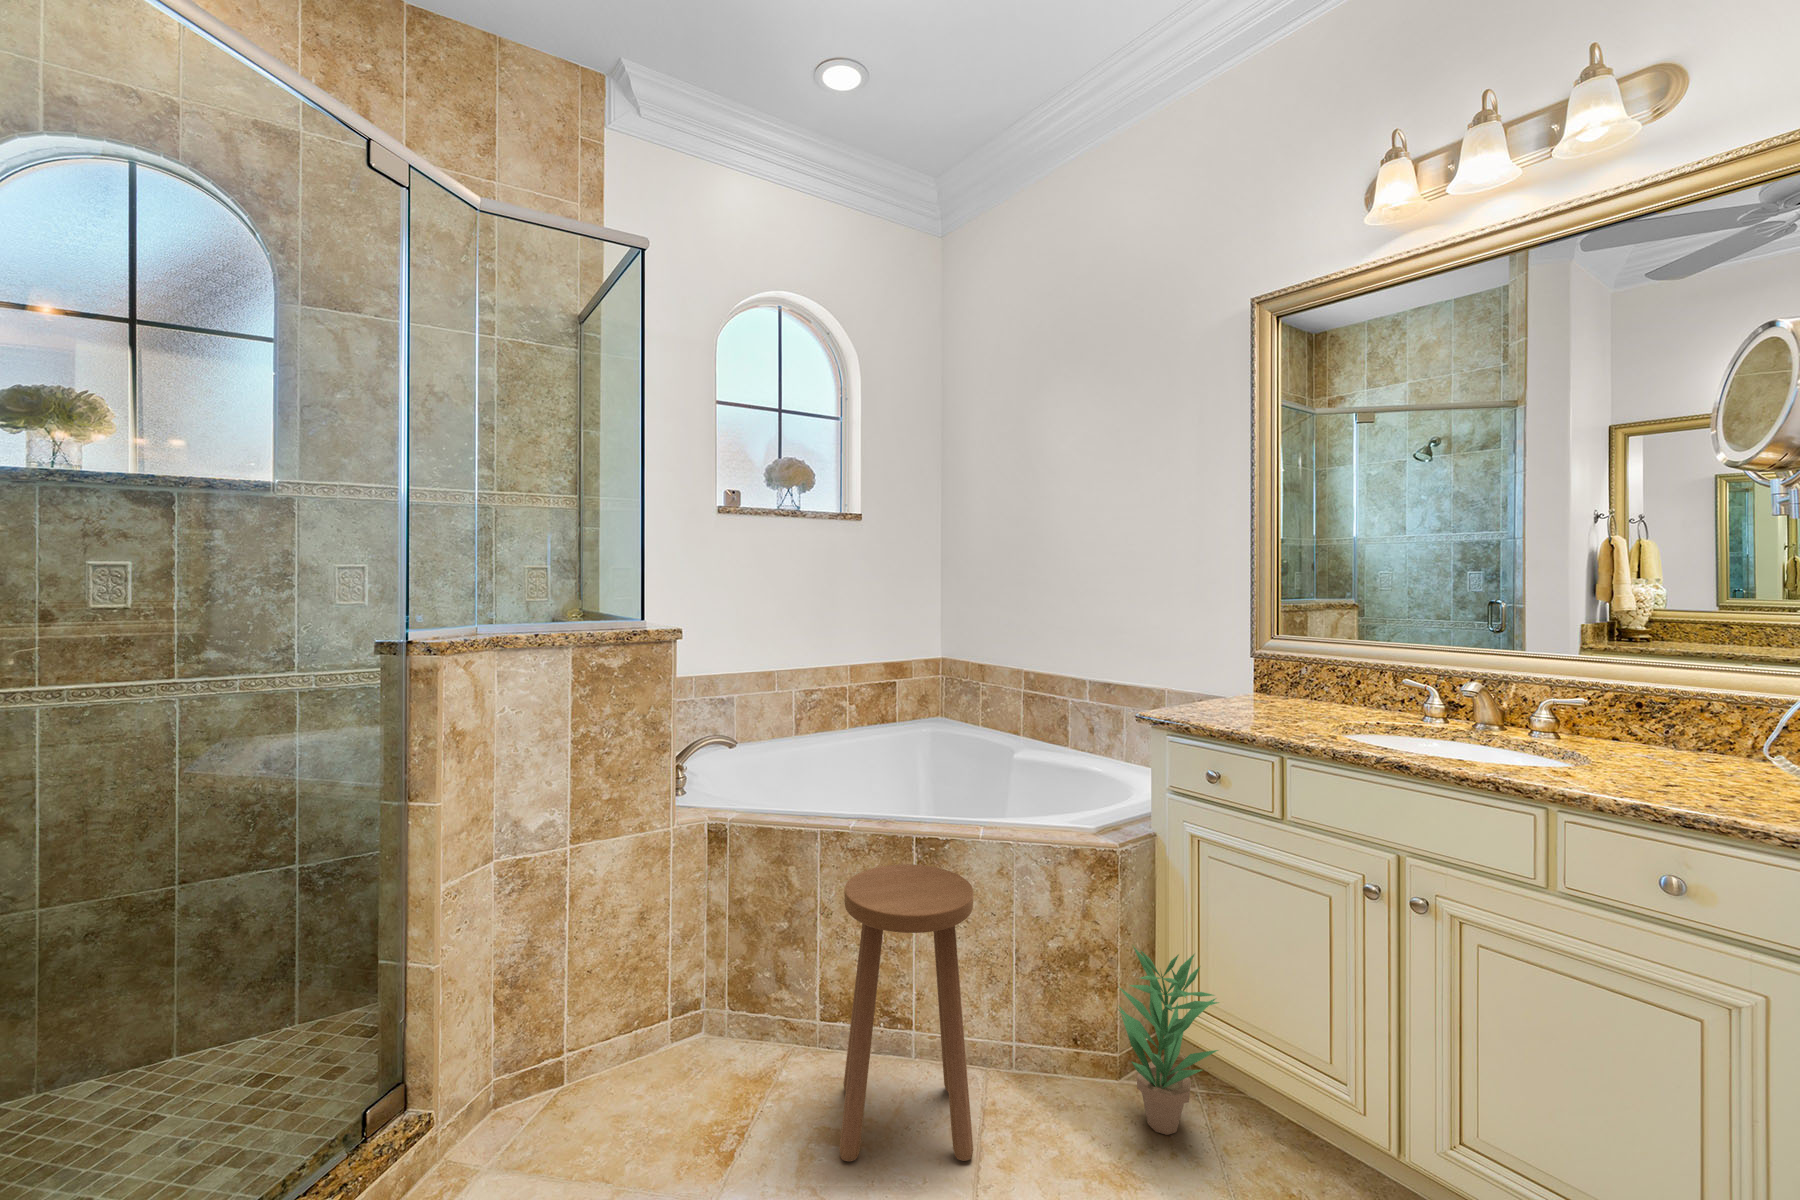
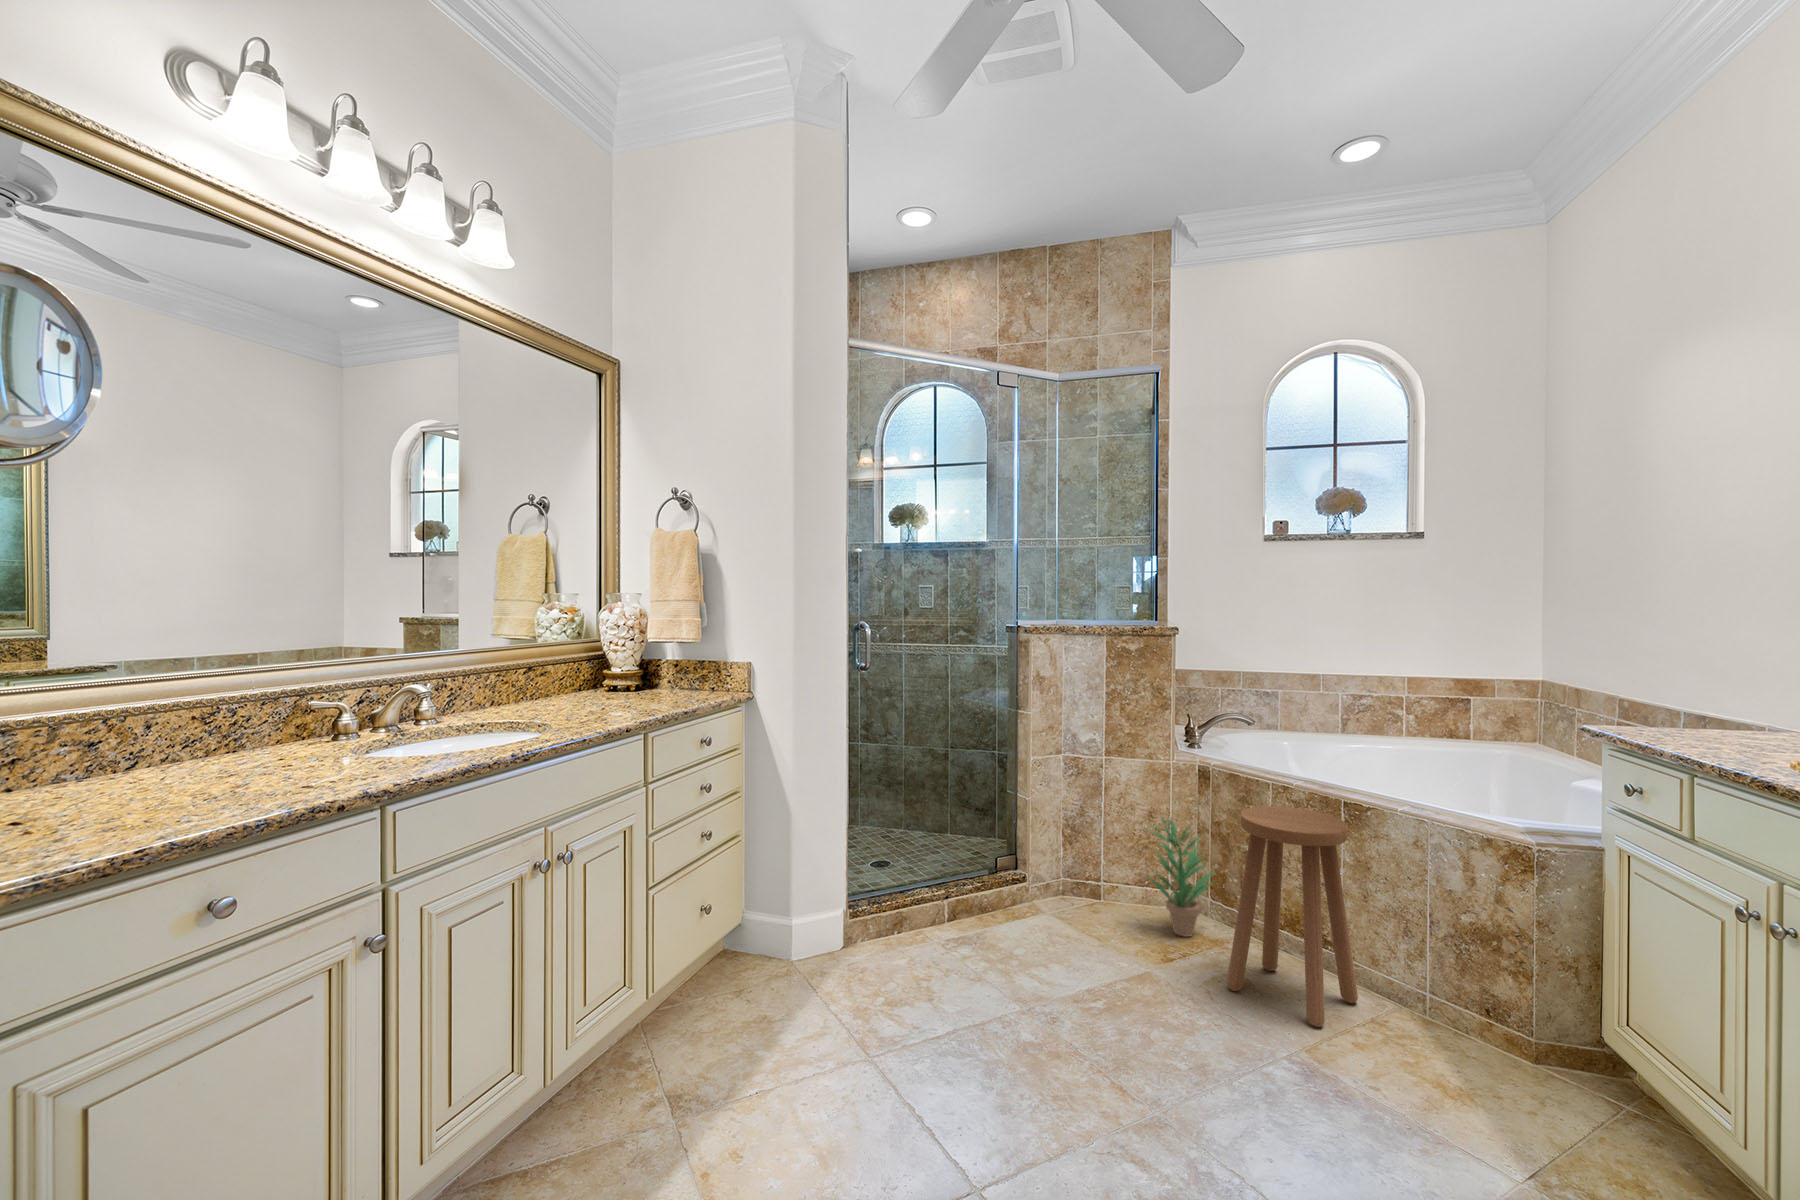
potted plant: present [1118,946,1219,1135] -> present [1150,817,1214,937]

